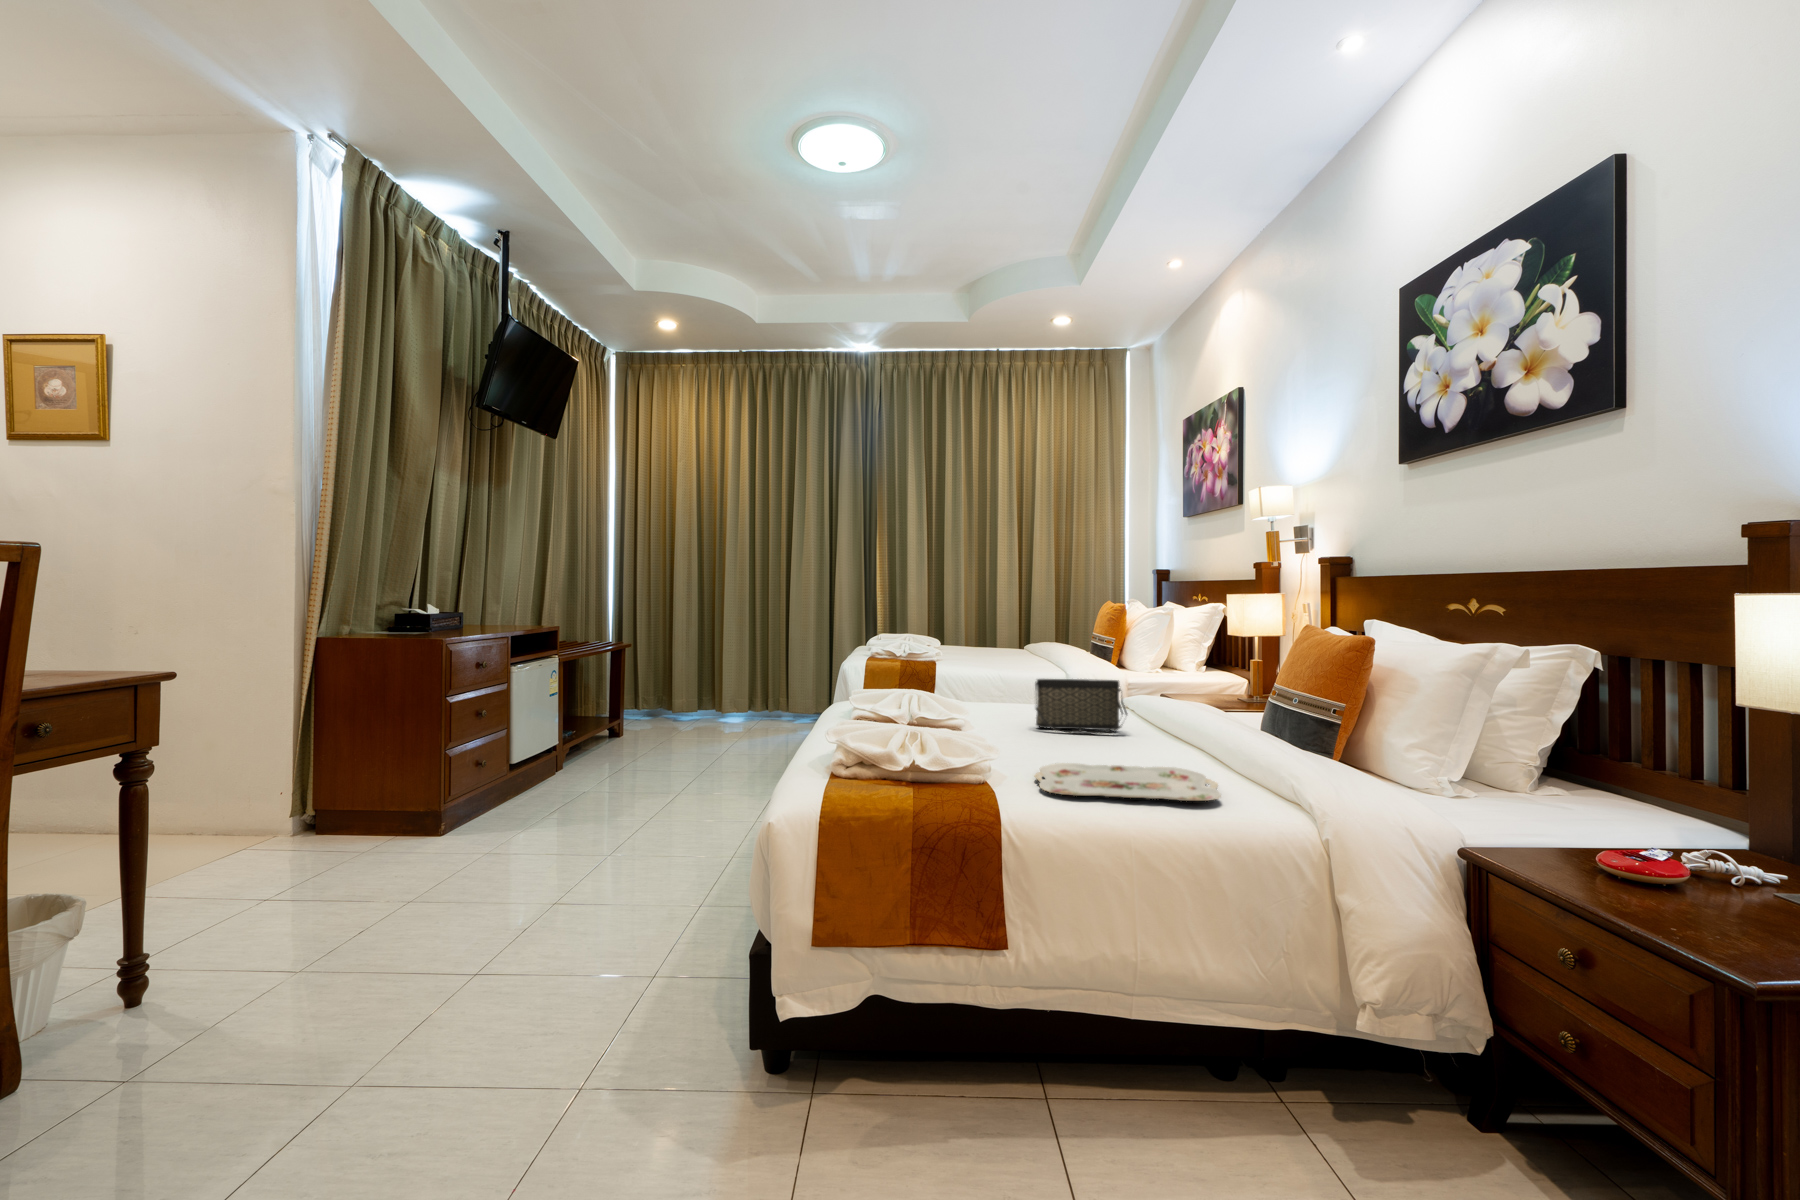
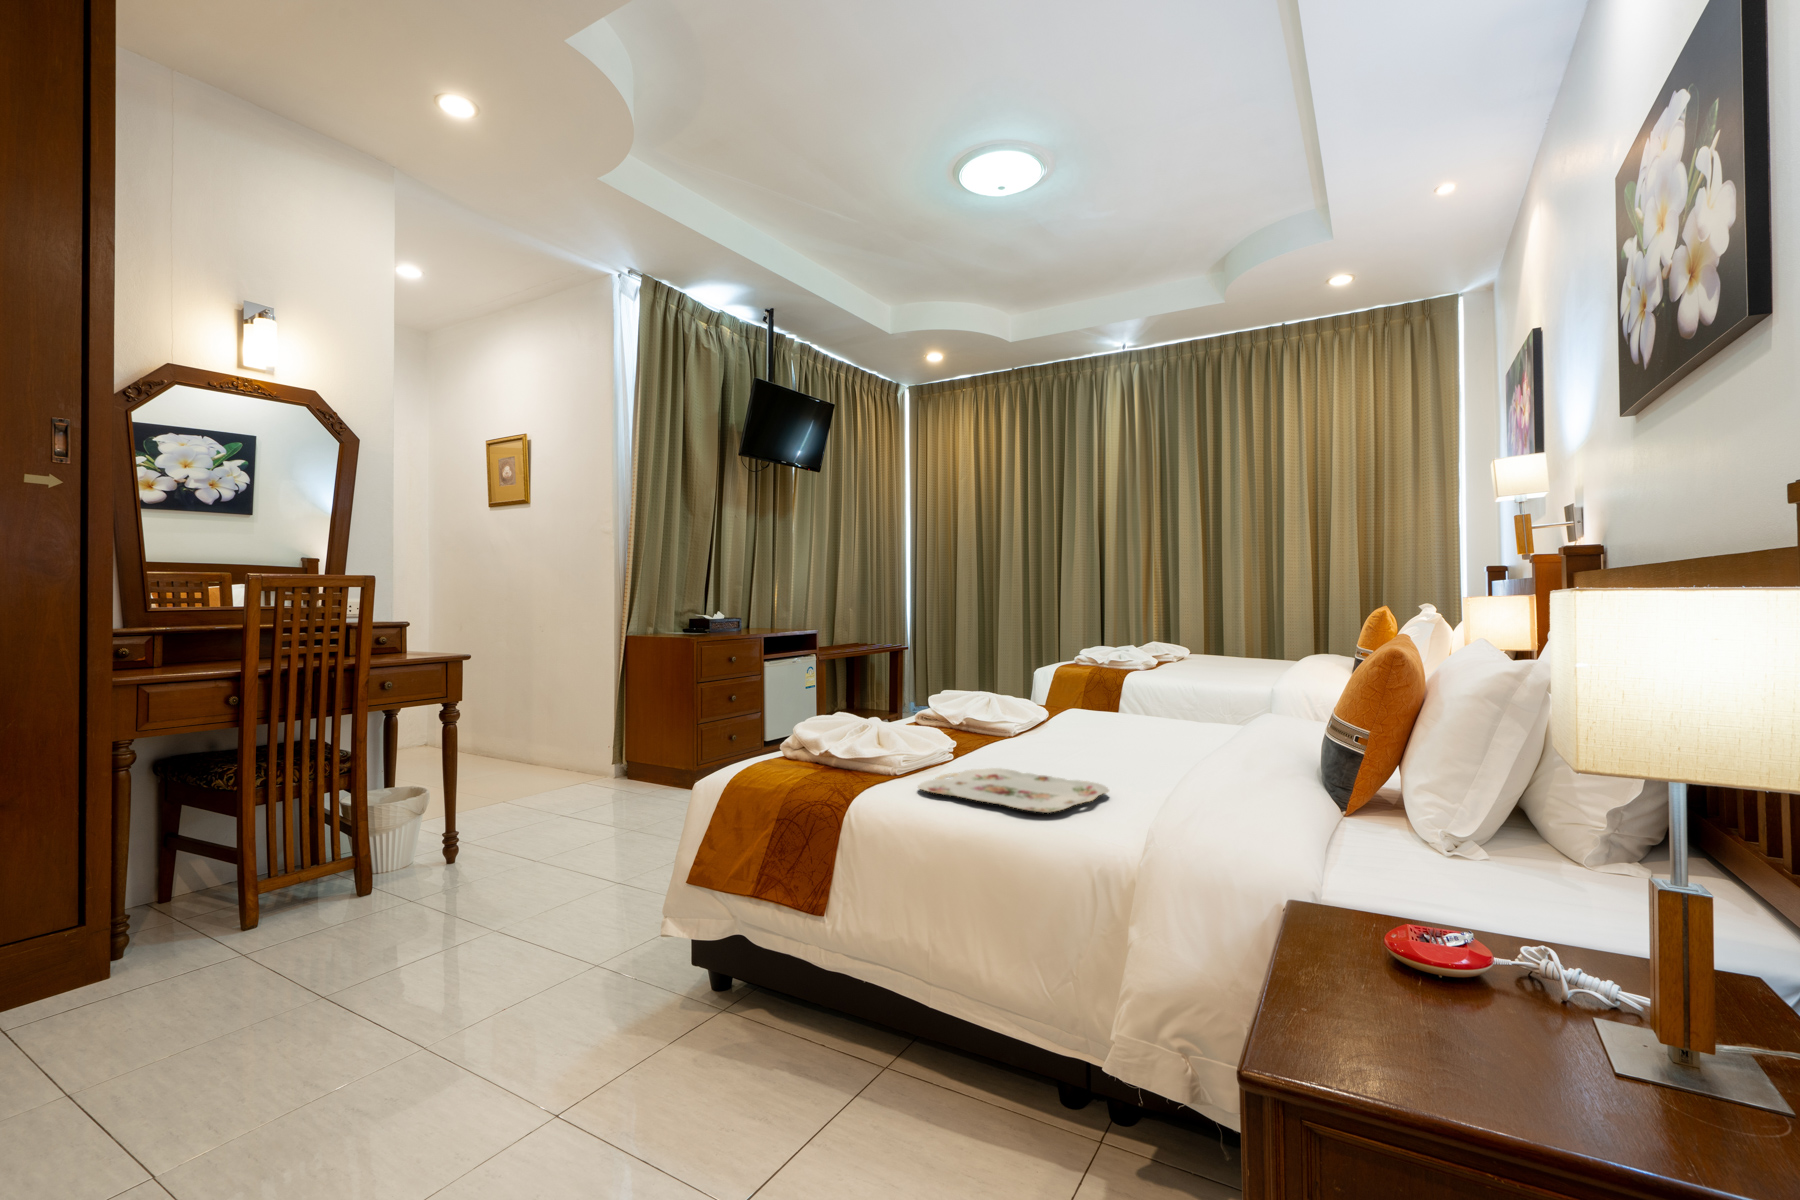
handbag: present [1035,679,1127,734] -> none [1078,689,1169,751]

